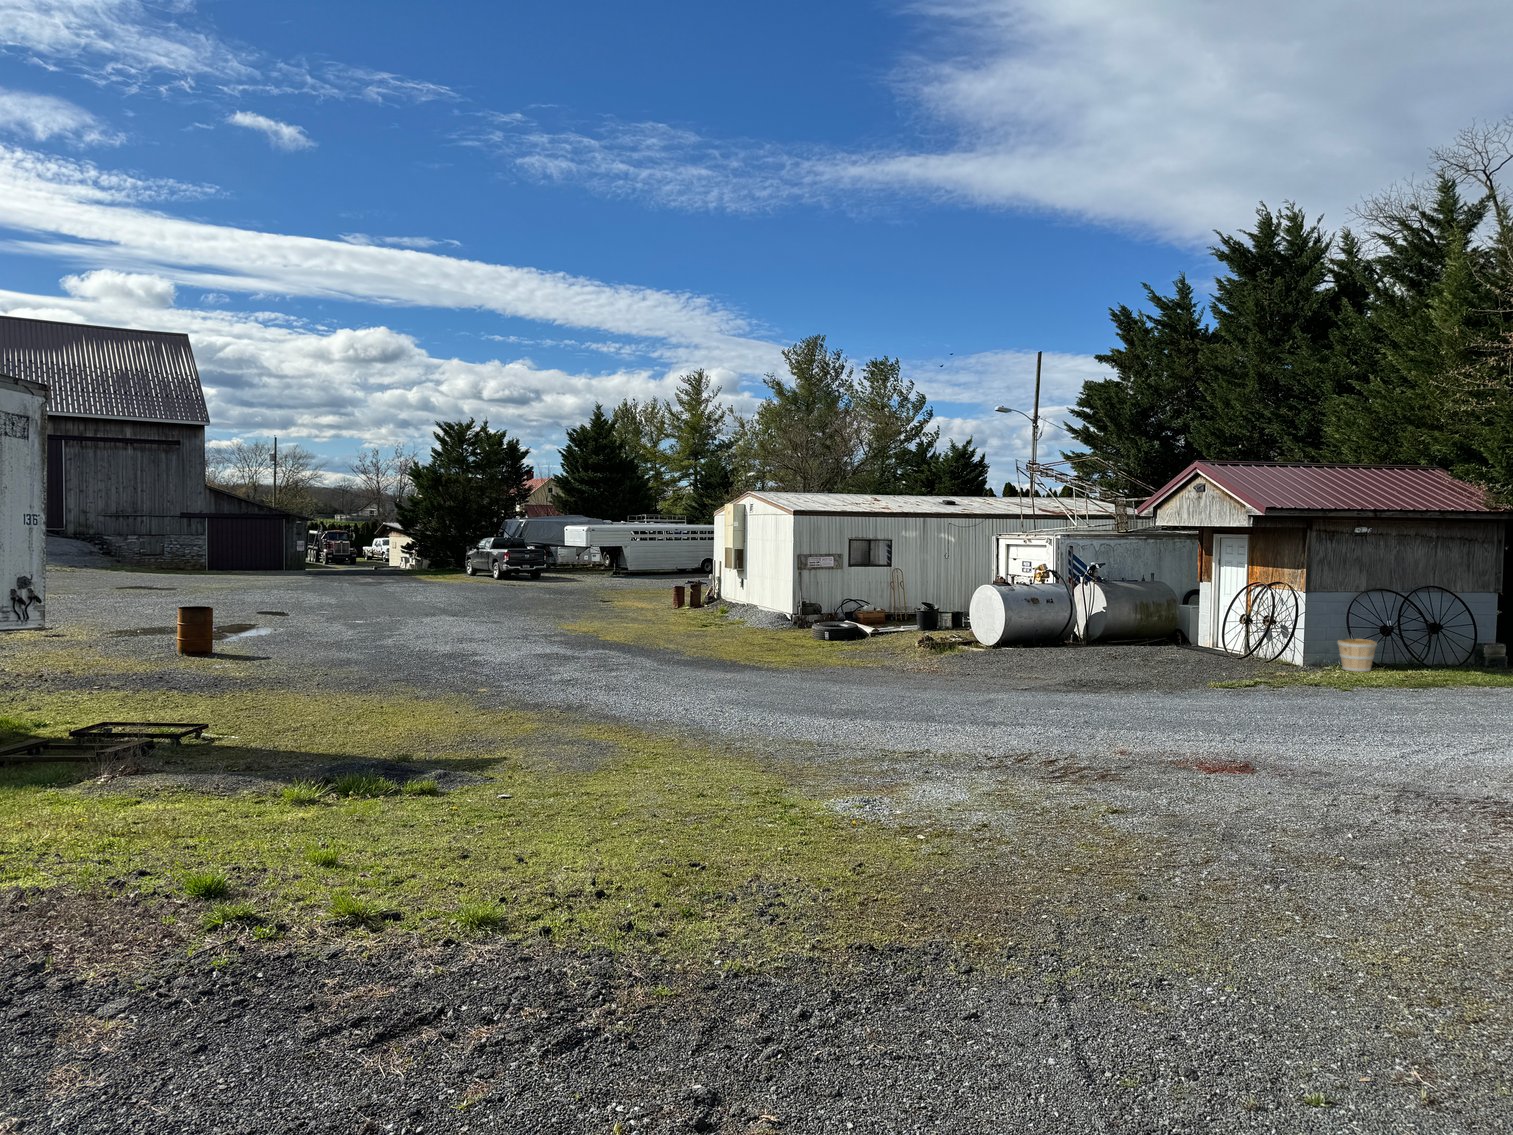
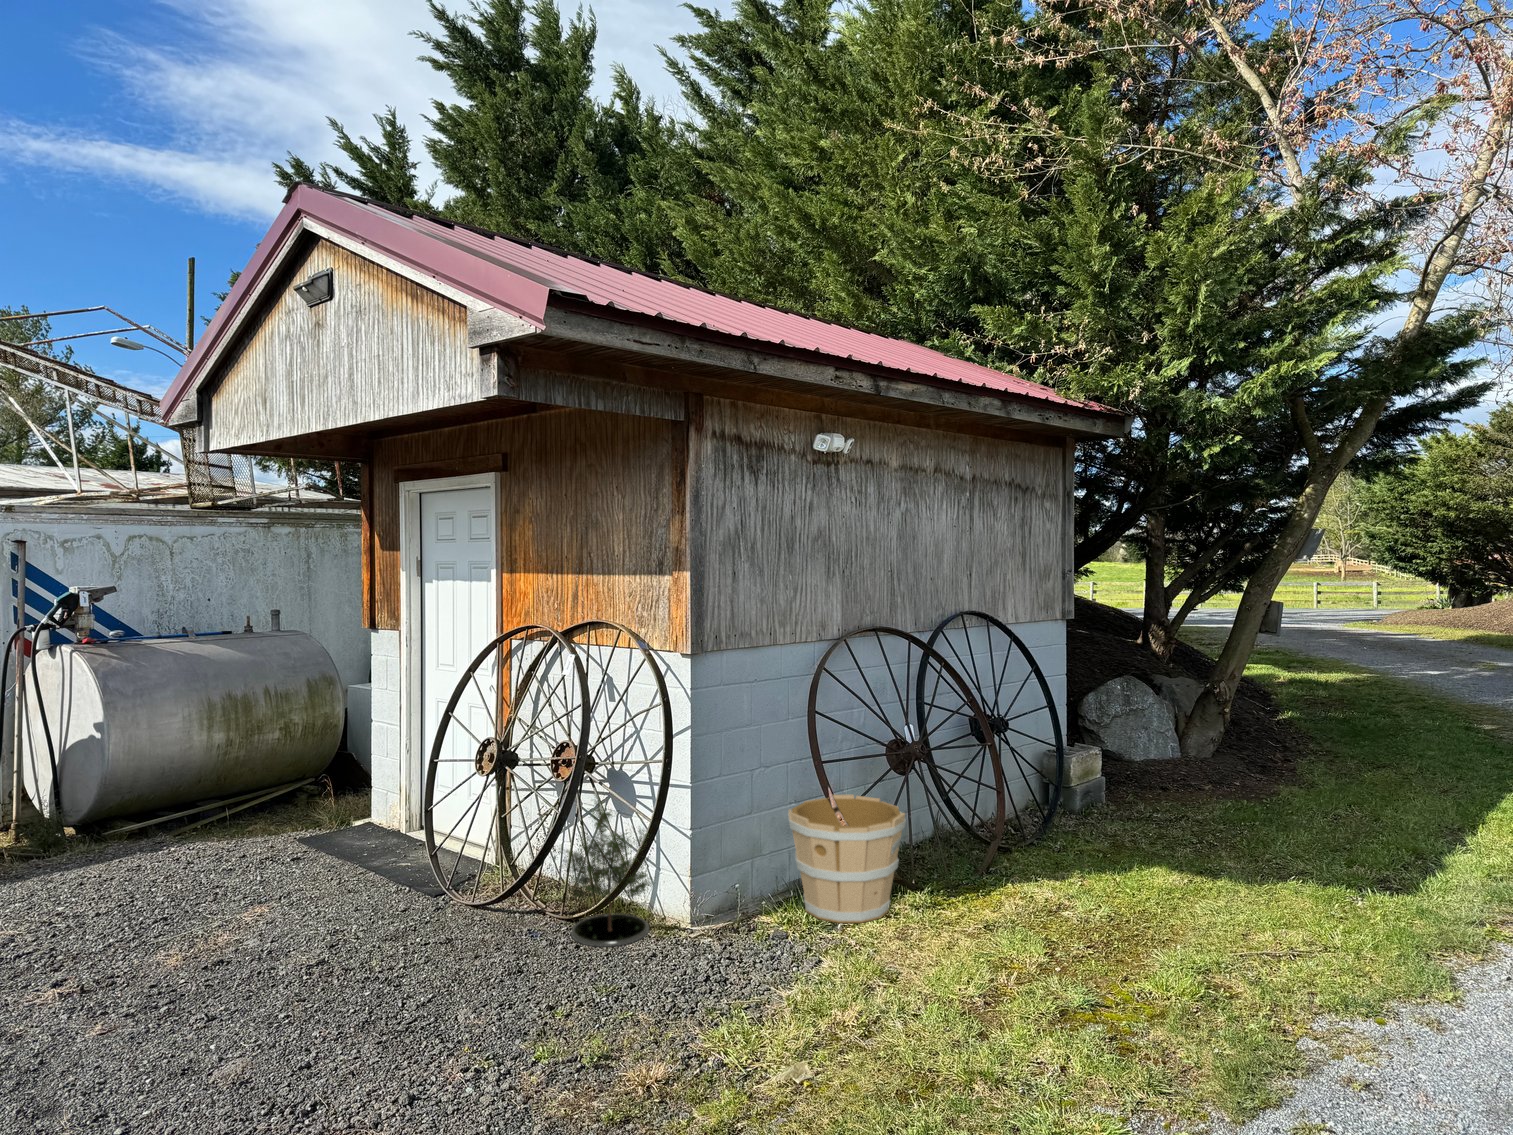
potted tree: none [1264,628,1294,668] -> present [561,795,652,947]

